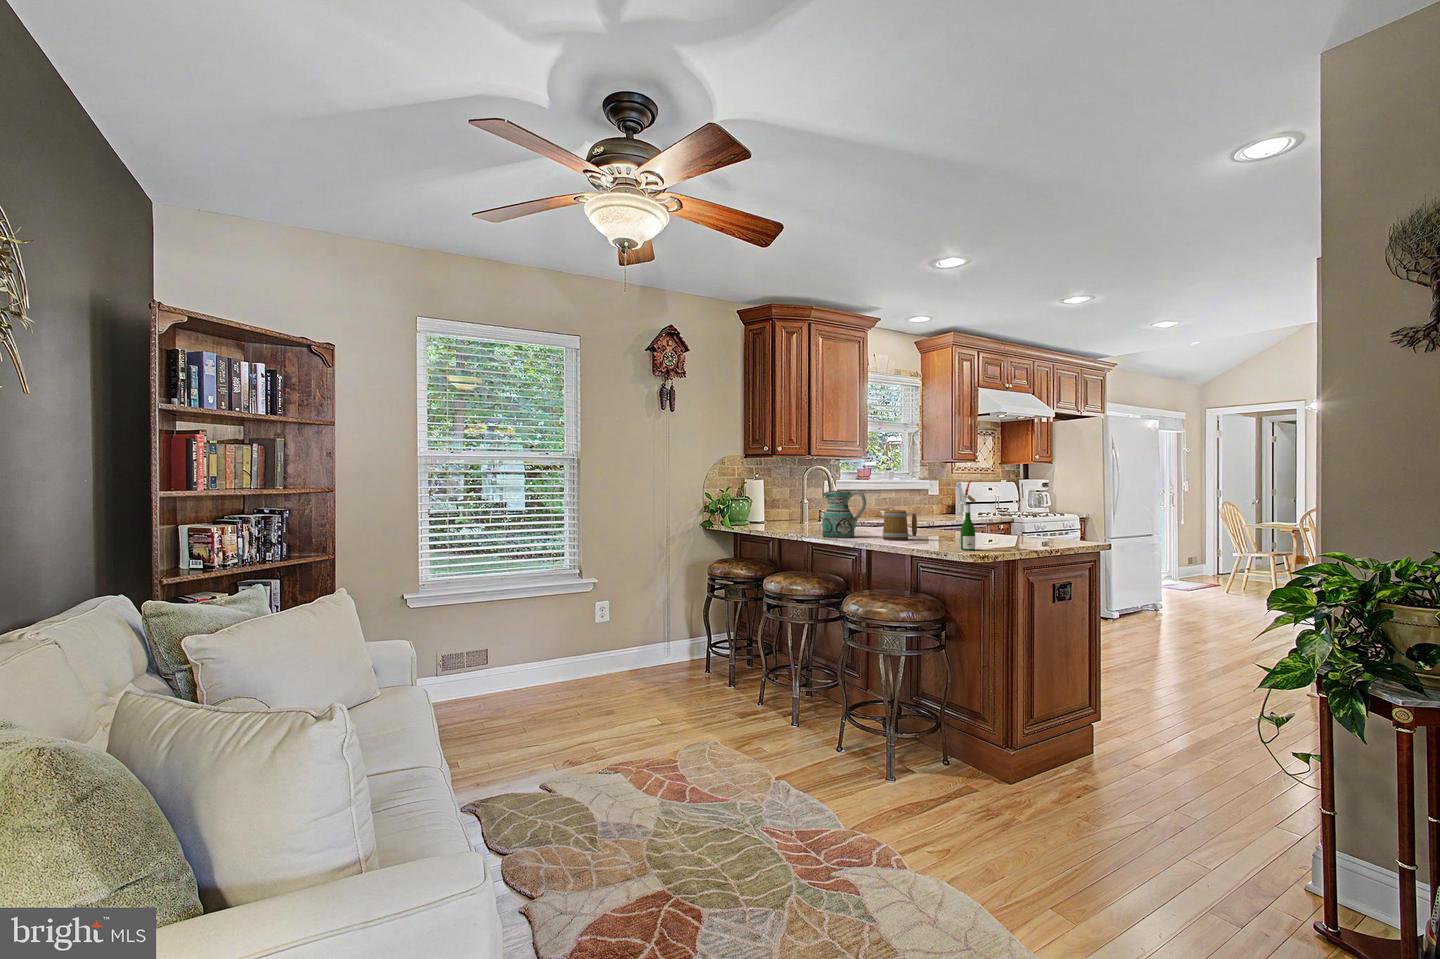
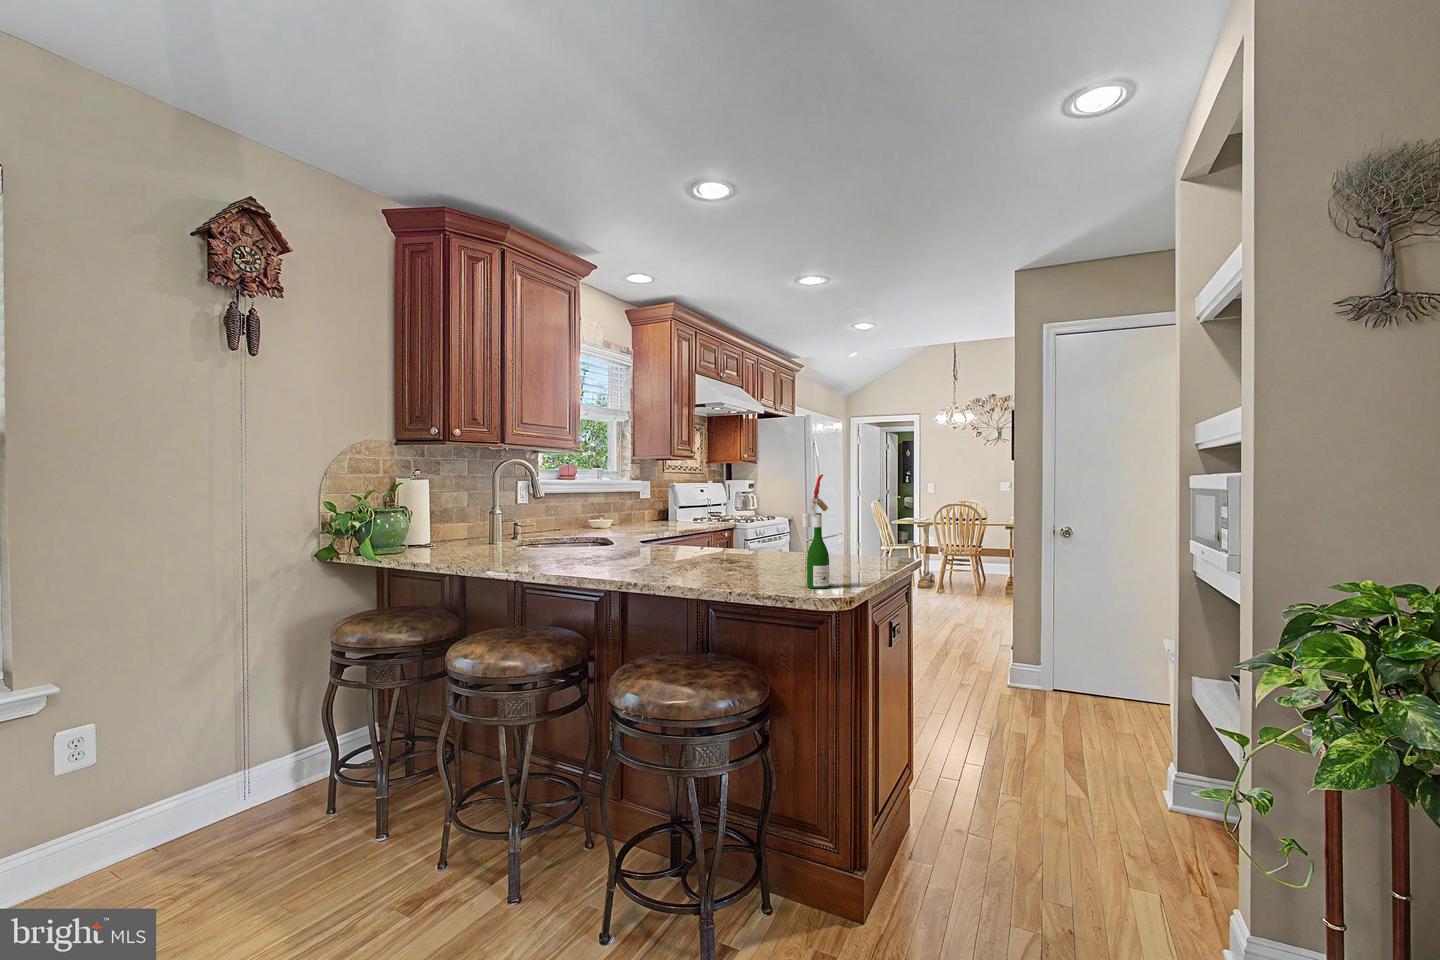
ceramic pitcher: present [822,490,866,538] -> none [550,493,622,572]
mug: present [882,510,917,540] -> none [650,523,700,571]

